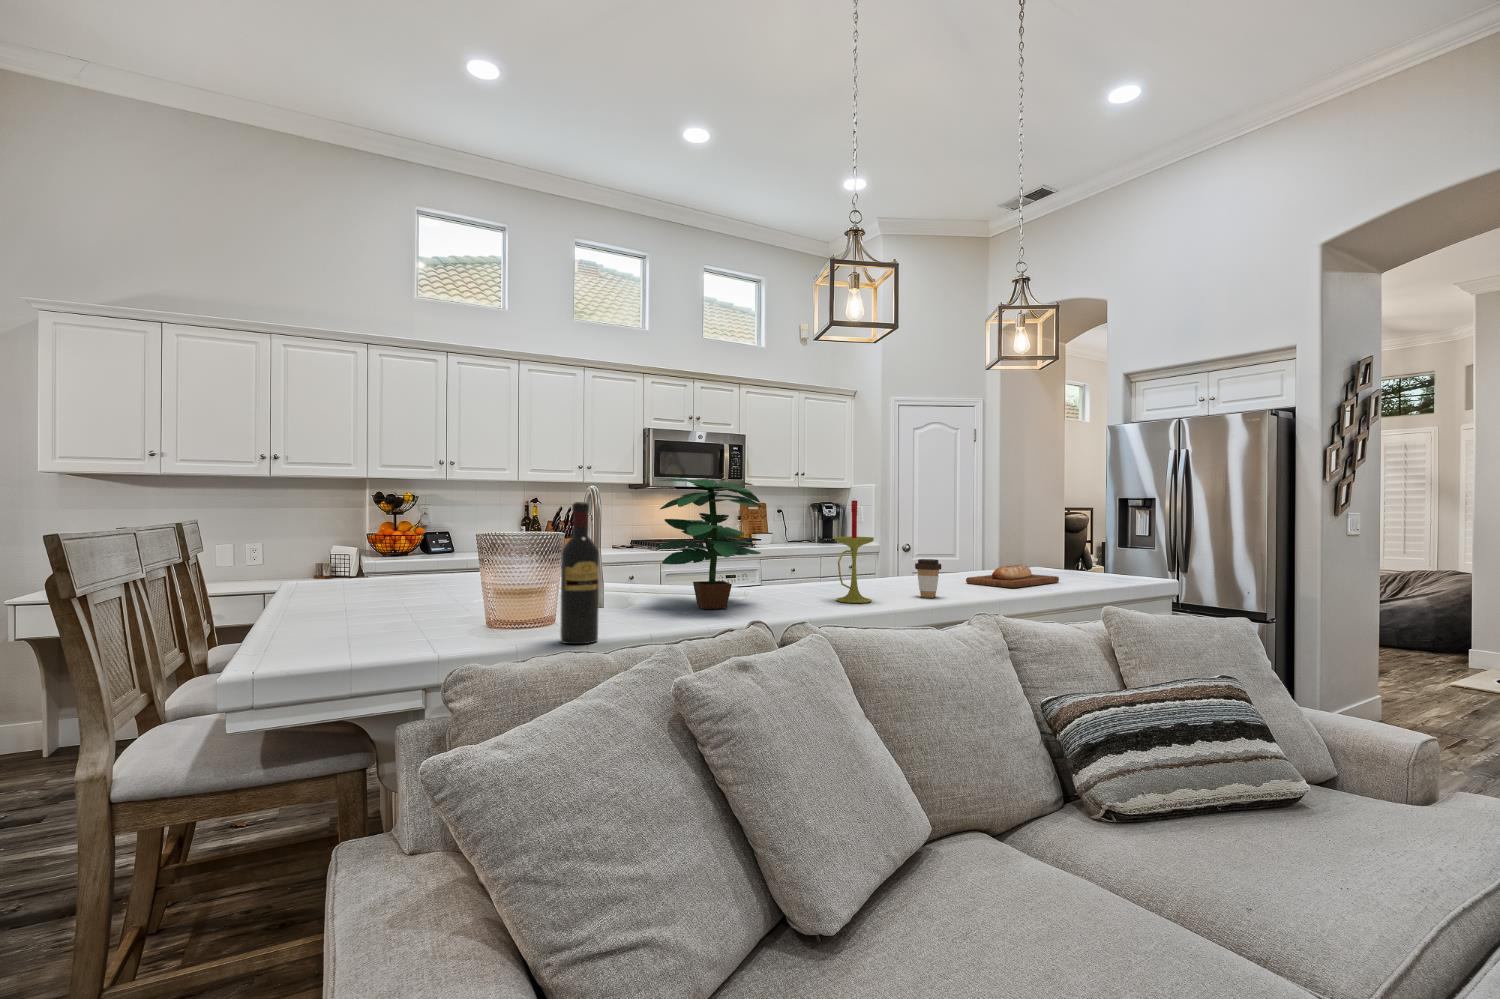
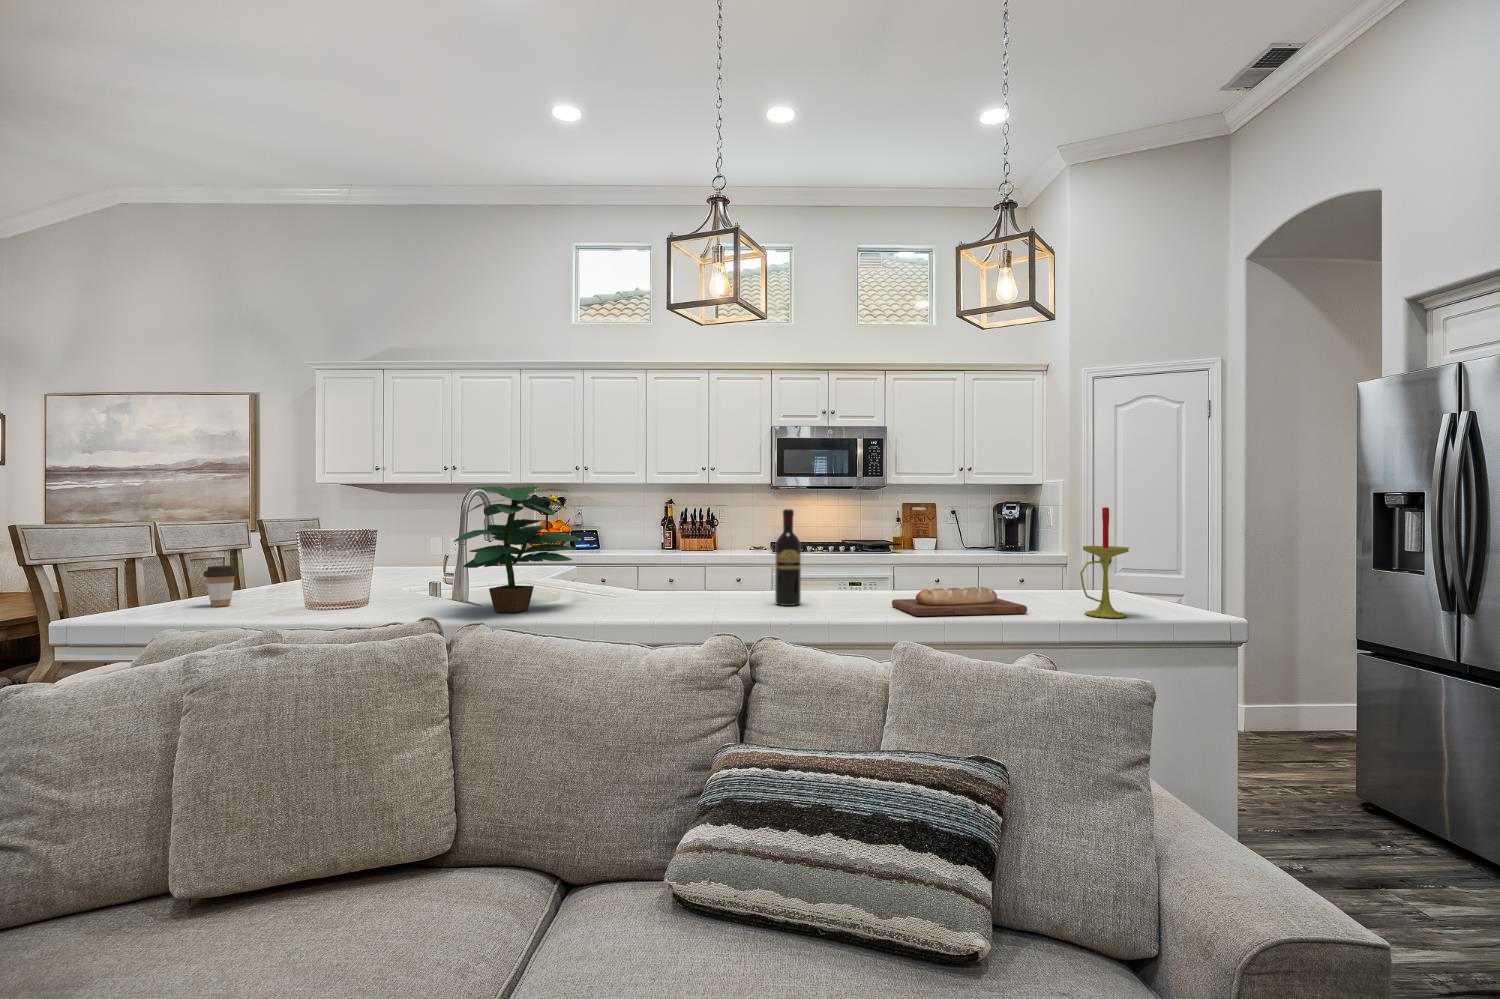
candle: present [835,500,874,603] -> present [1080,507,1129,618]
wine bottle: present [560,502,599,644] -> present [775,509,801,606]
coffee cup: present [915,559,941,598] -> present [204,566,238,607]

